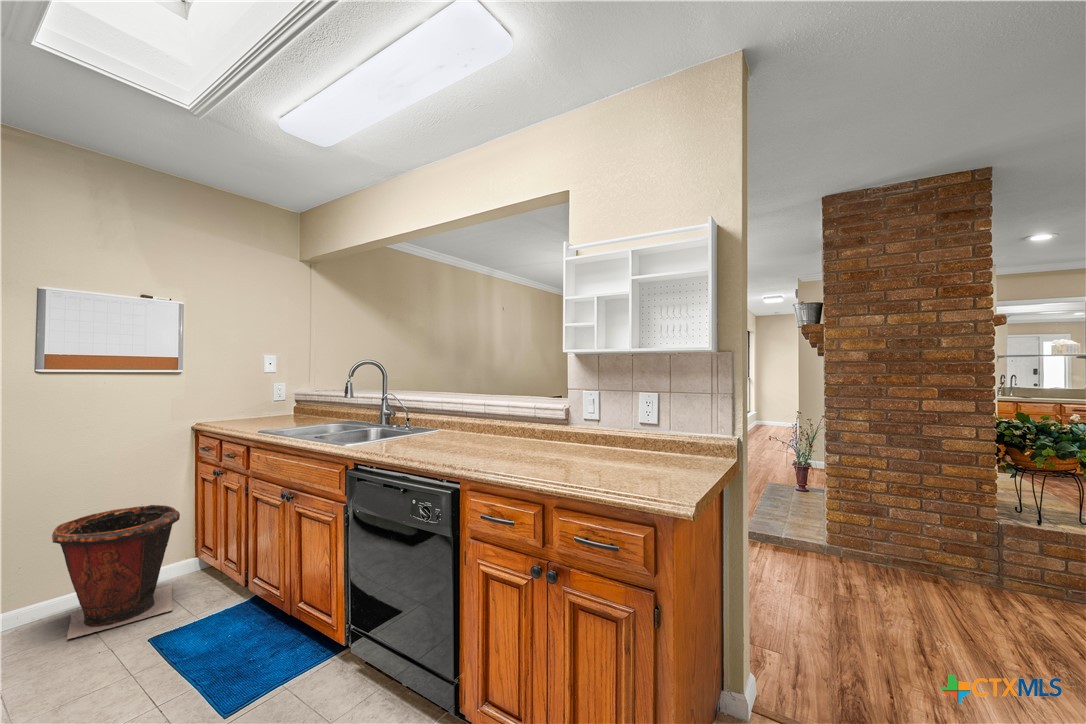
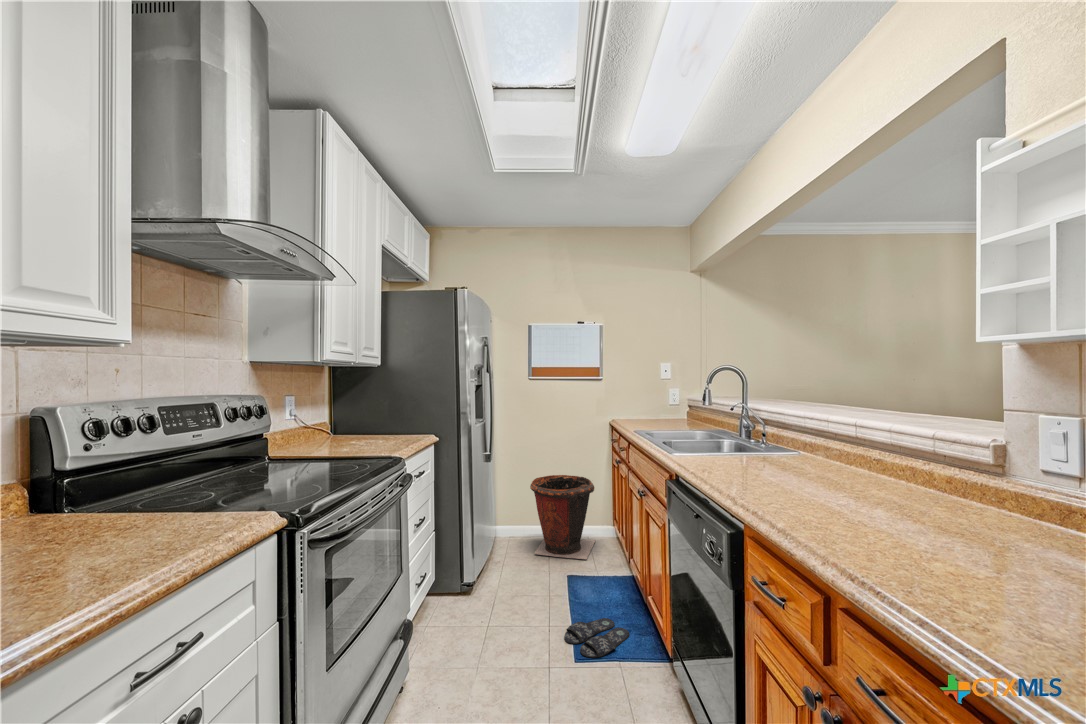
slippers: none [195,652,281,703] -> present [564,618,629,658]

